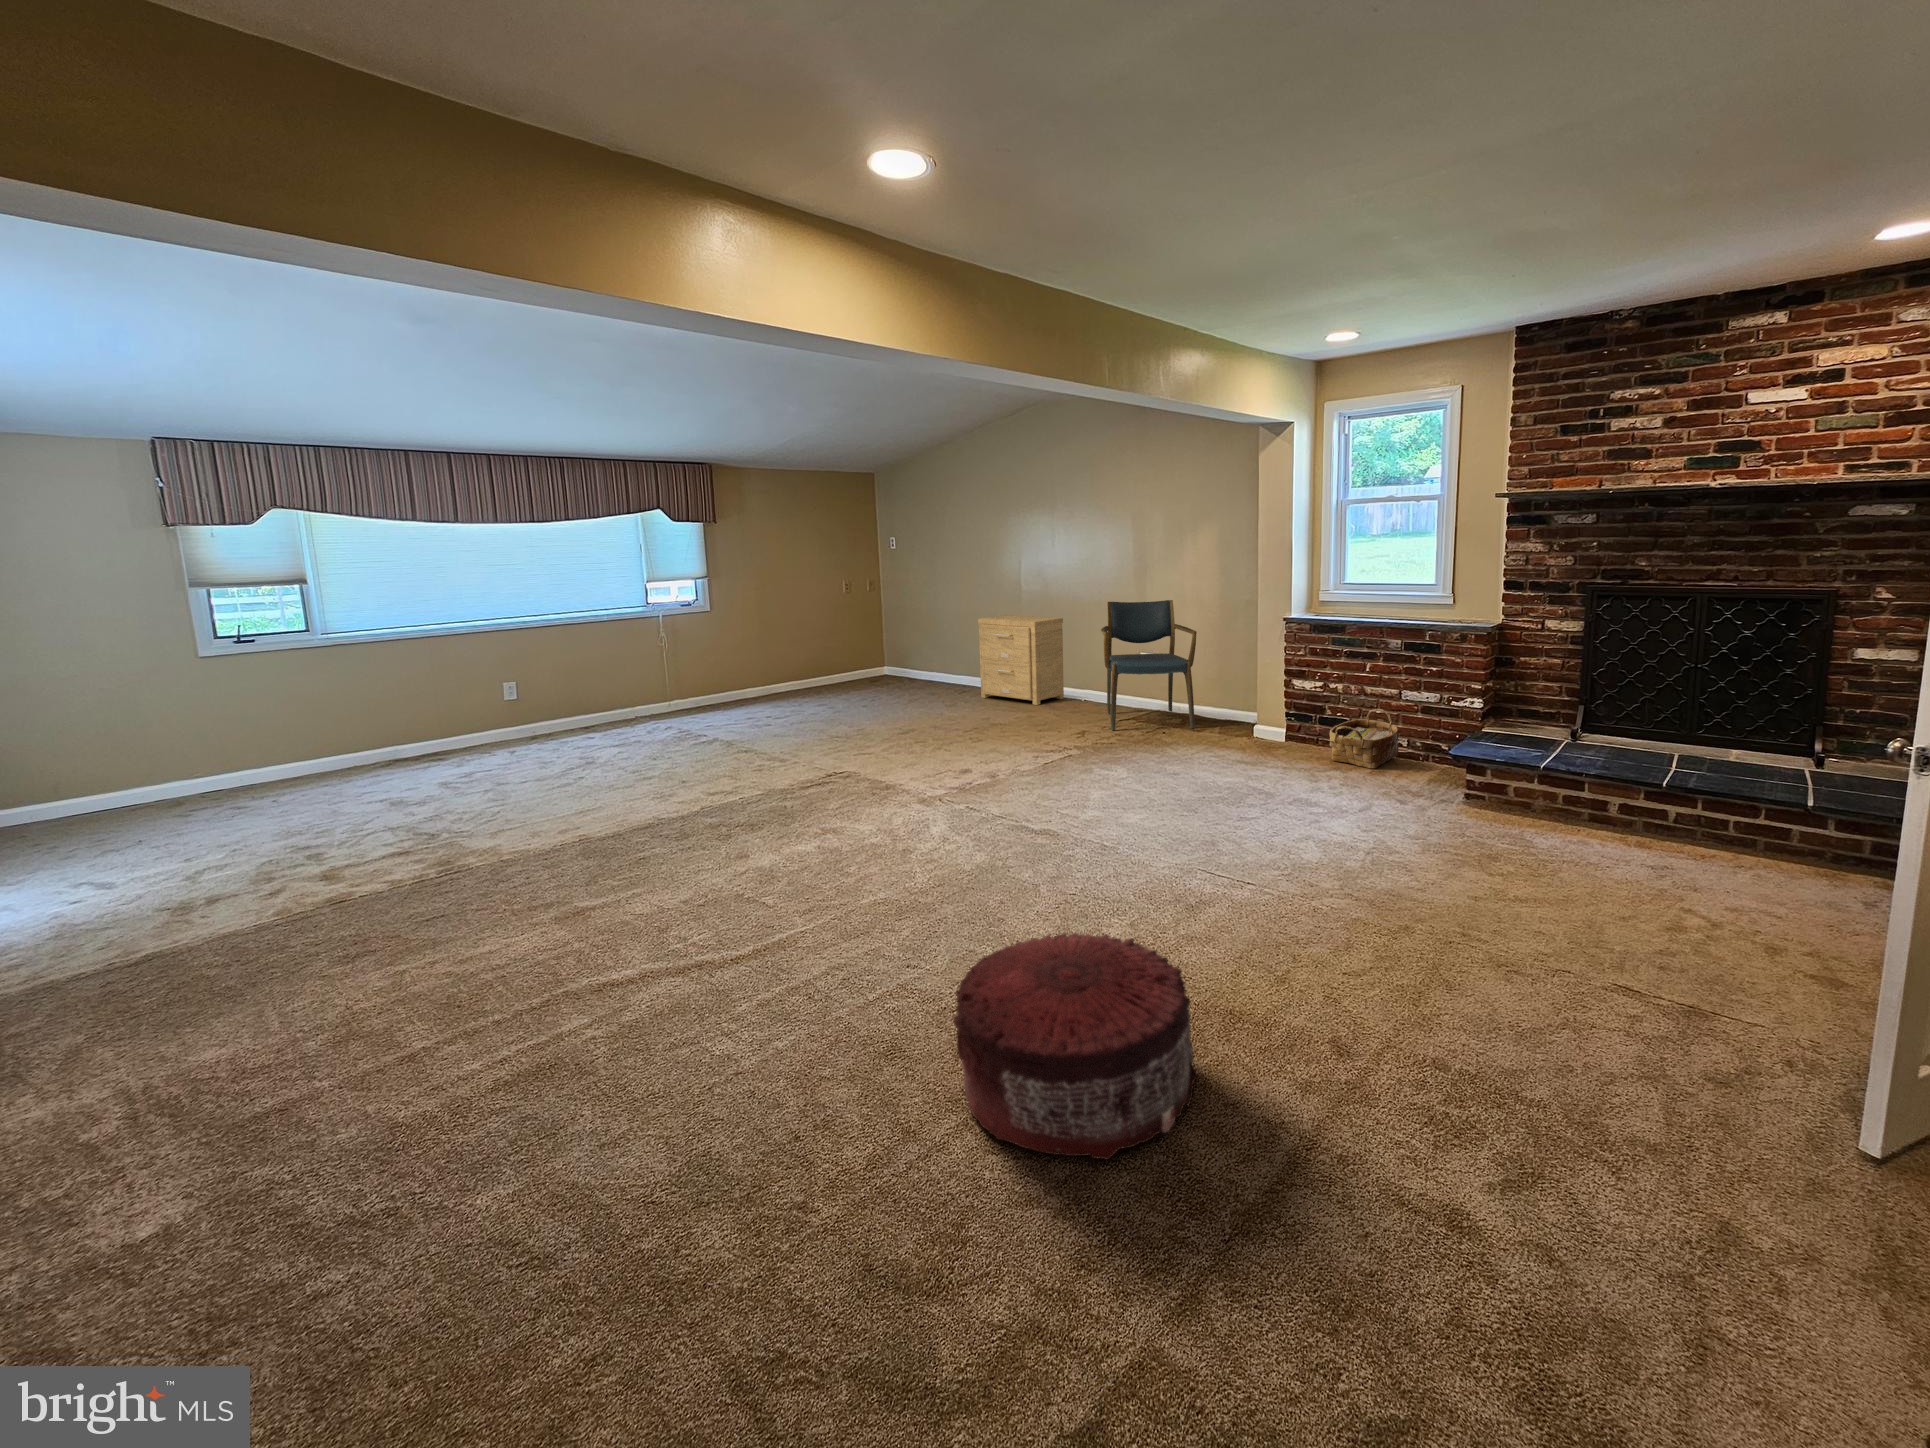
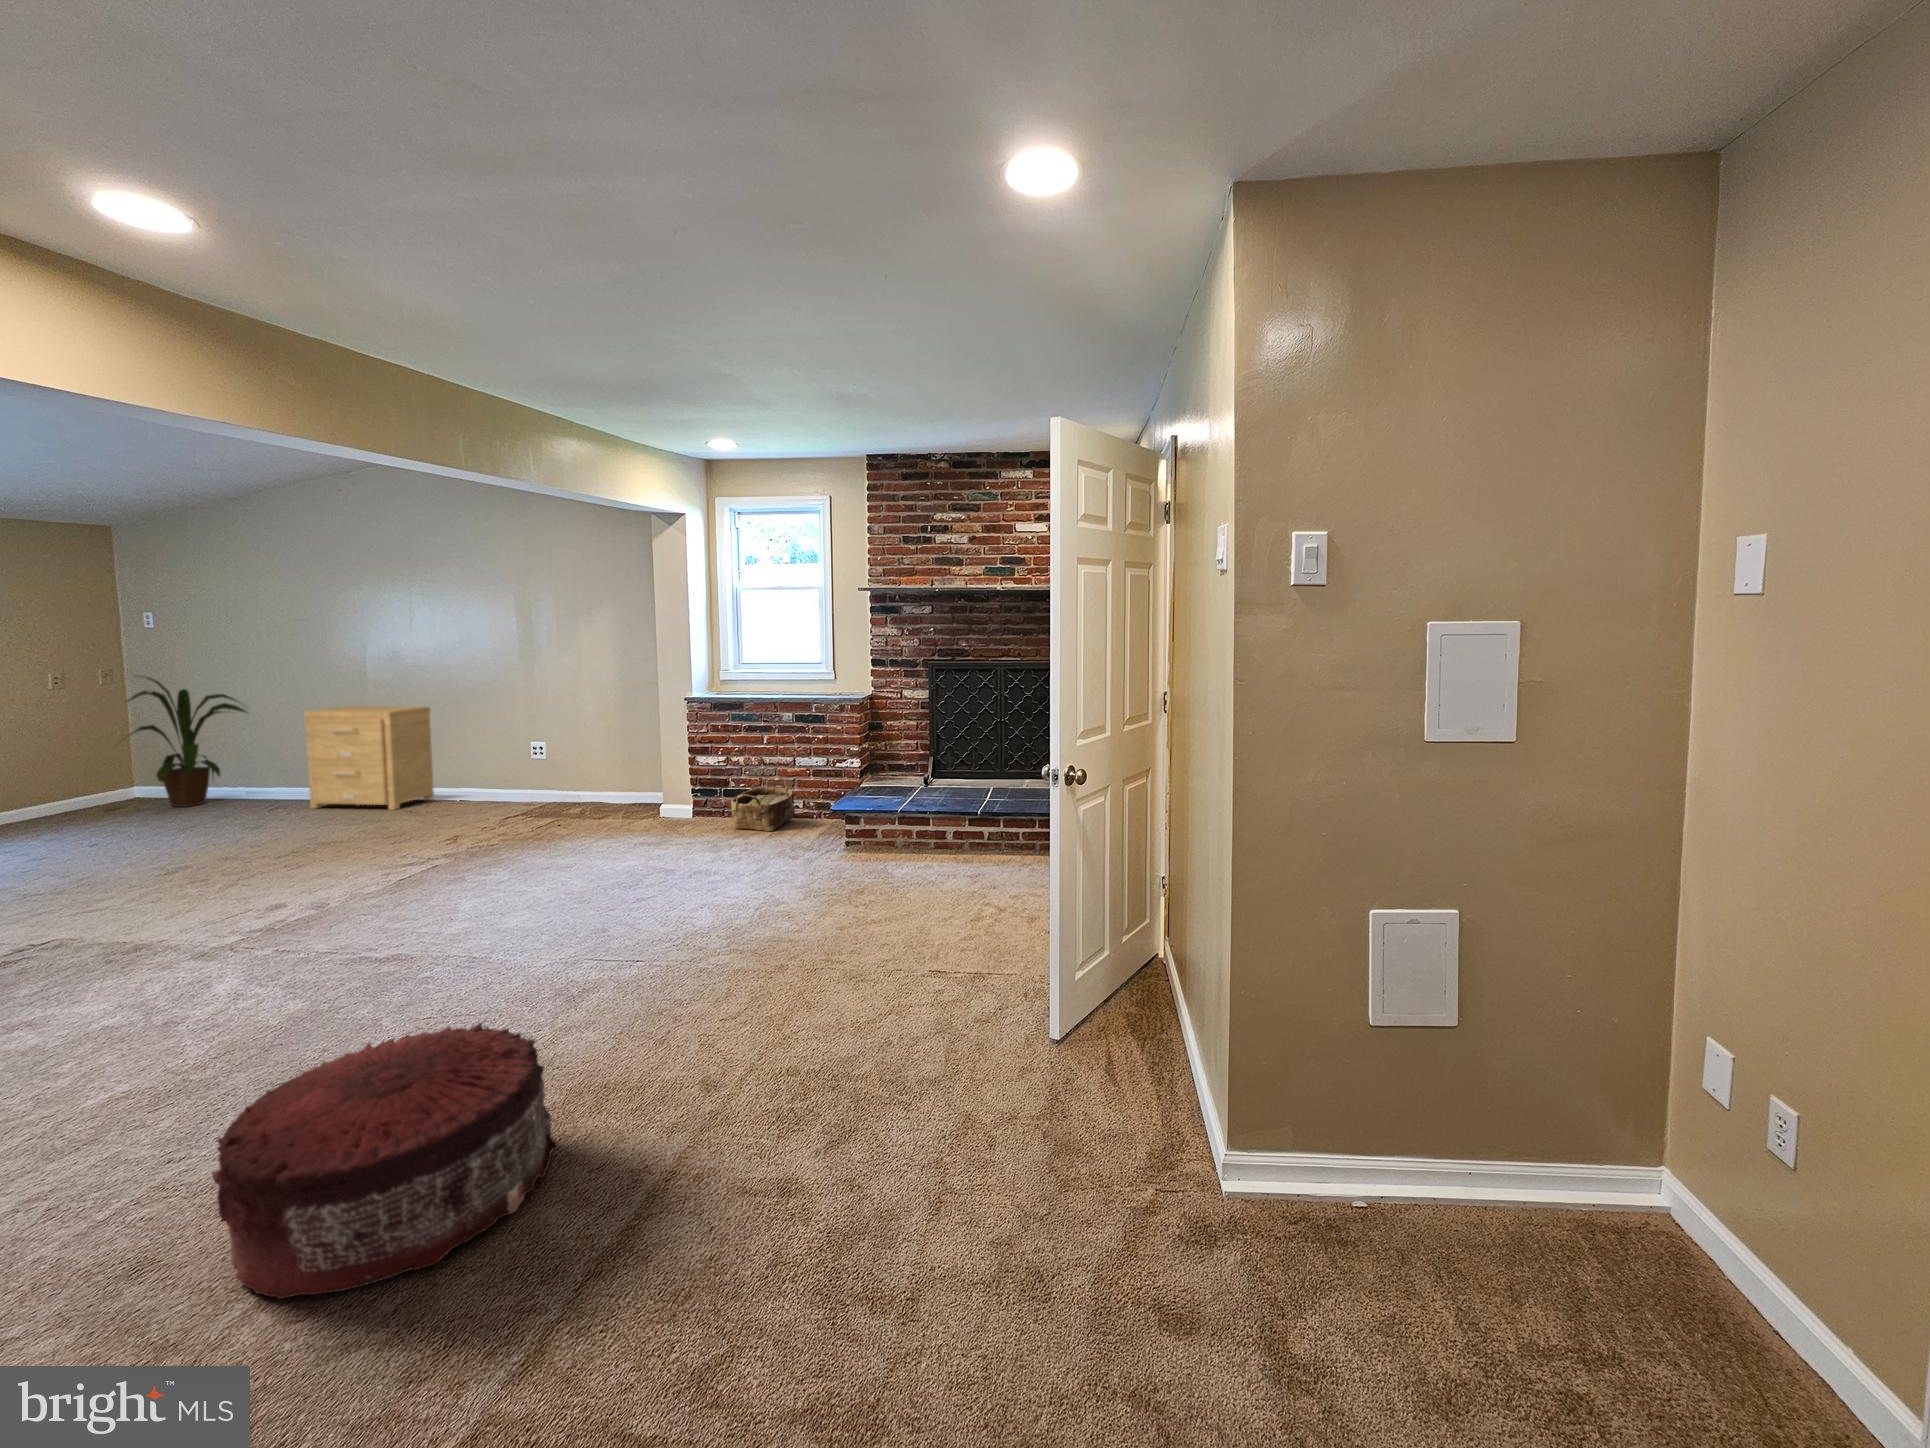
house plant: none [870,587,945,688] -> present [125,678,246,807]
armchair: present [1101,600,1197,730] -> none [478,683,596,827]

